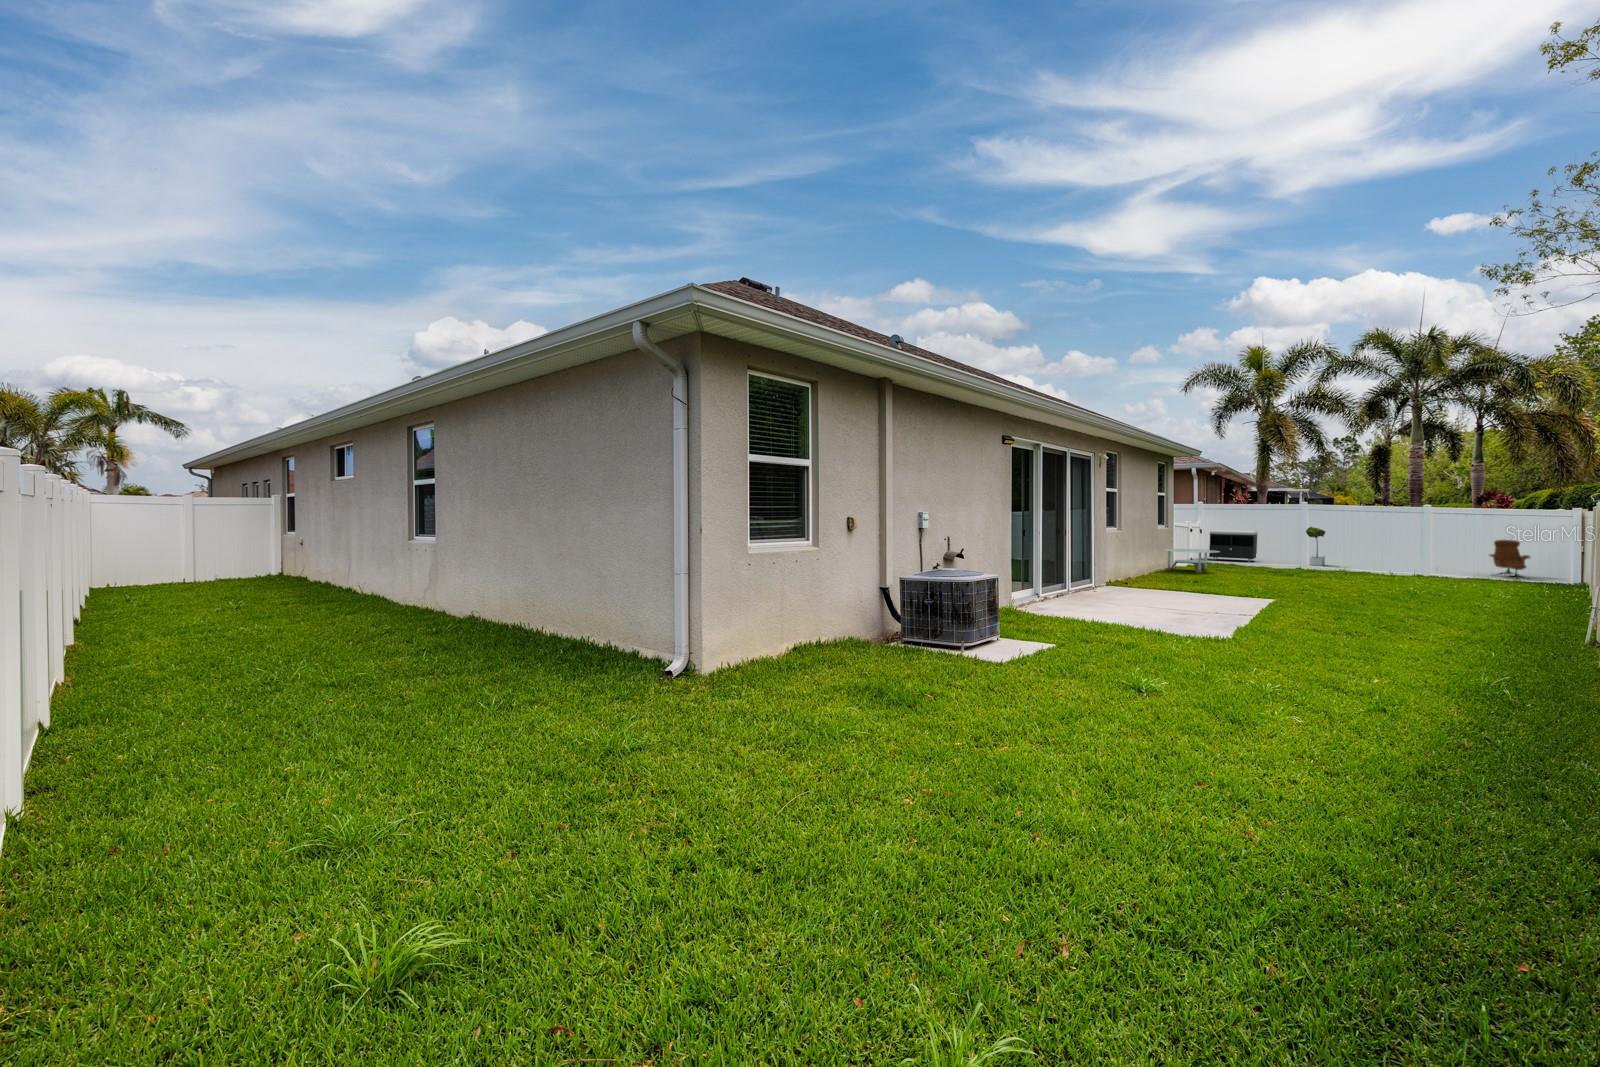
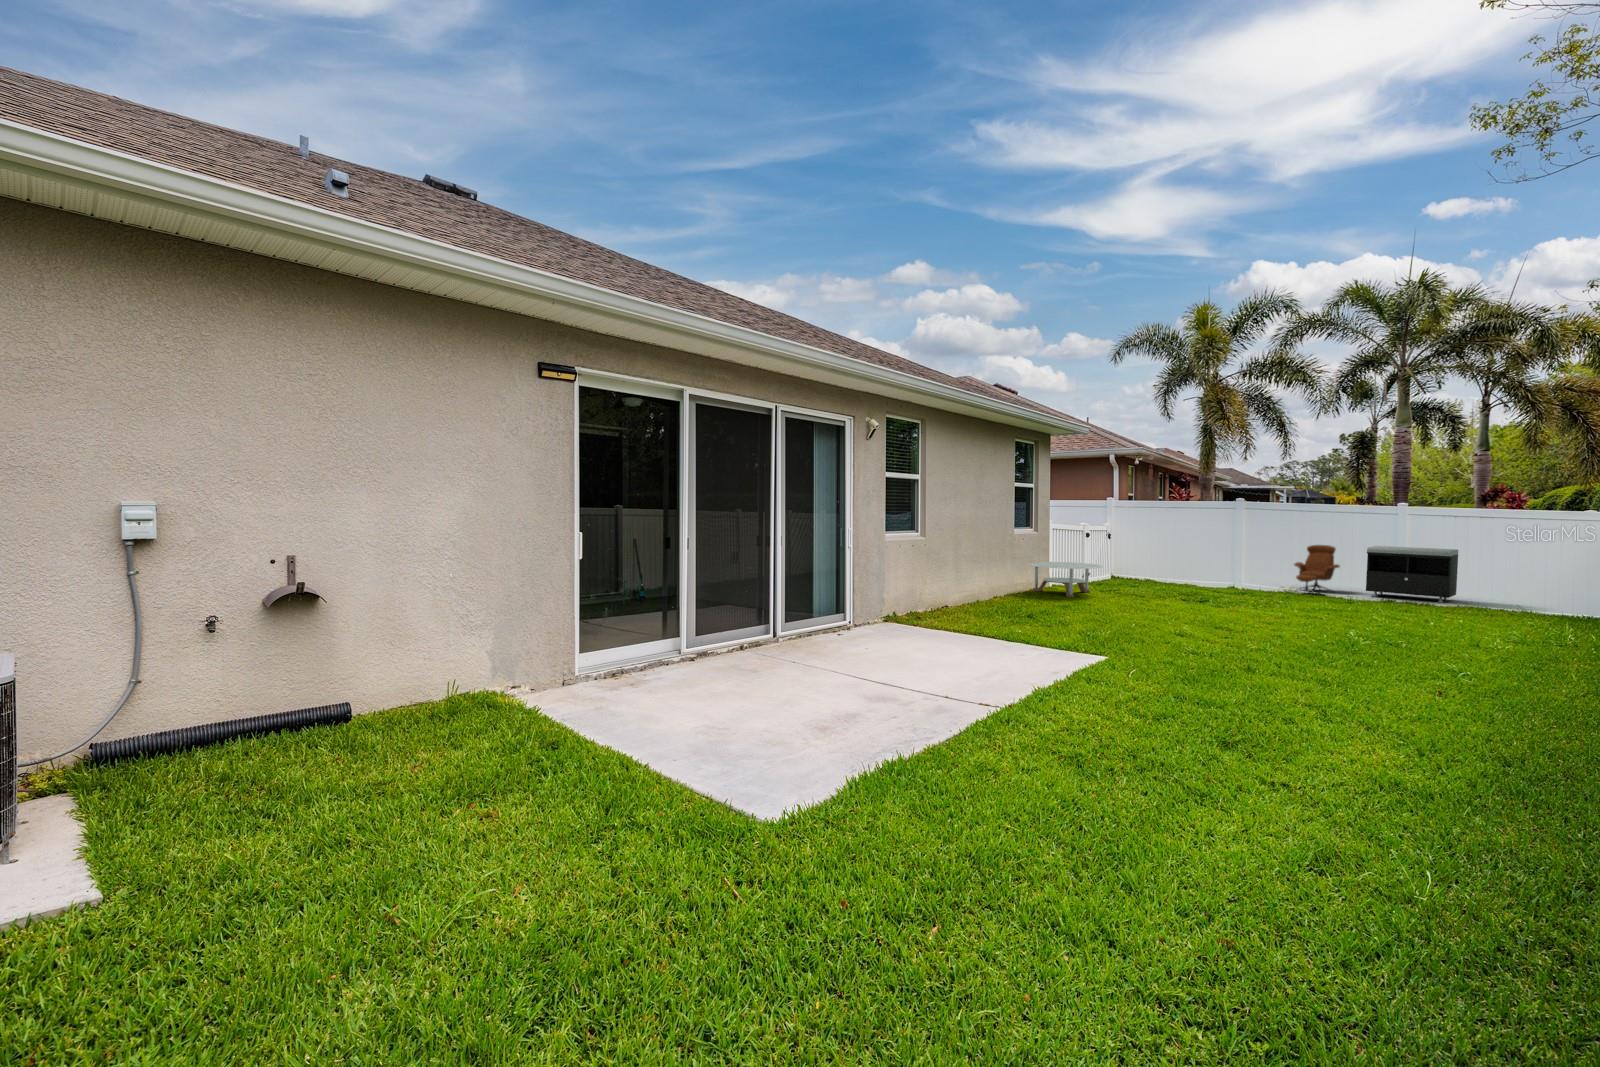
potted tree: present [1306,527,1325,566] -> none [1239,532,1264,586]
storage bench: present [1209,530,1257,562] -> present [1366,546,1458,602]
lounge chair: present [1490,540,1530,578] -> present [1294,545,1340,592]

